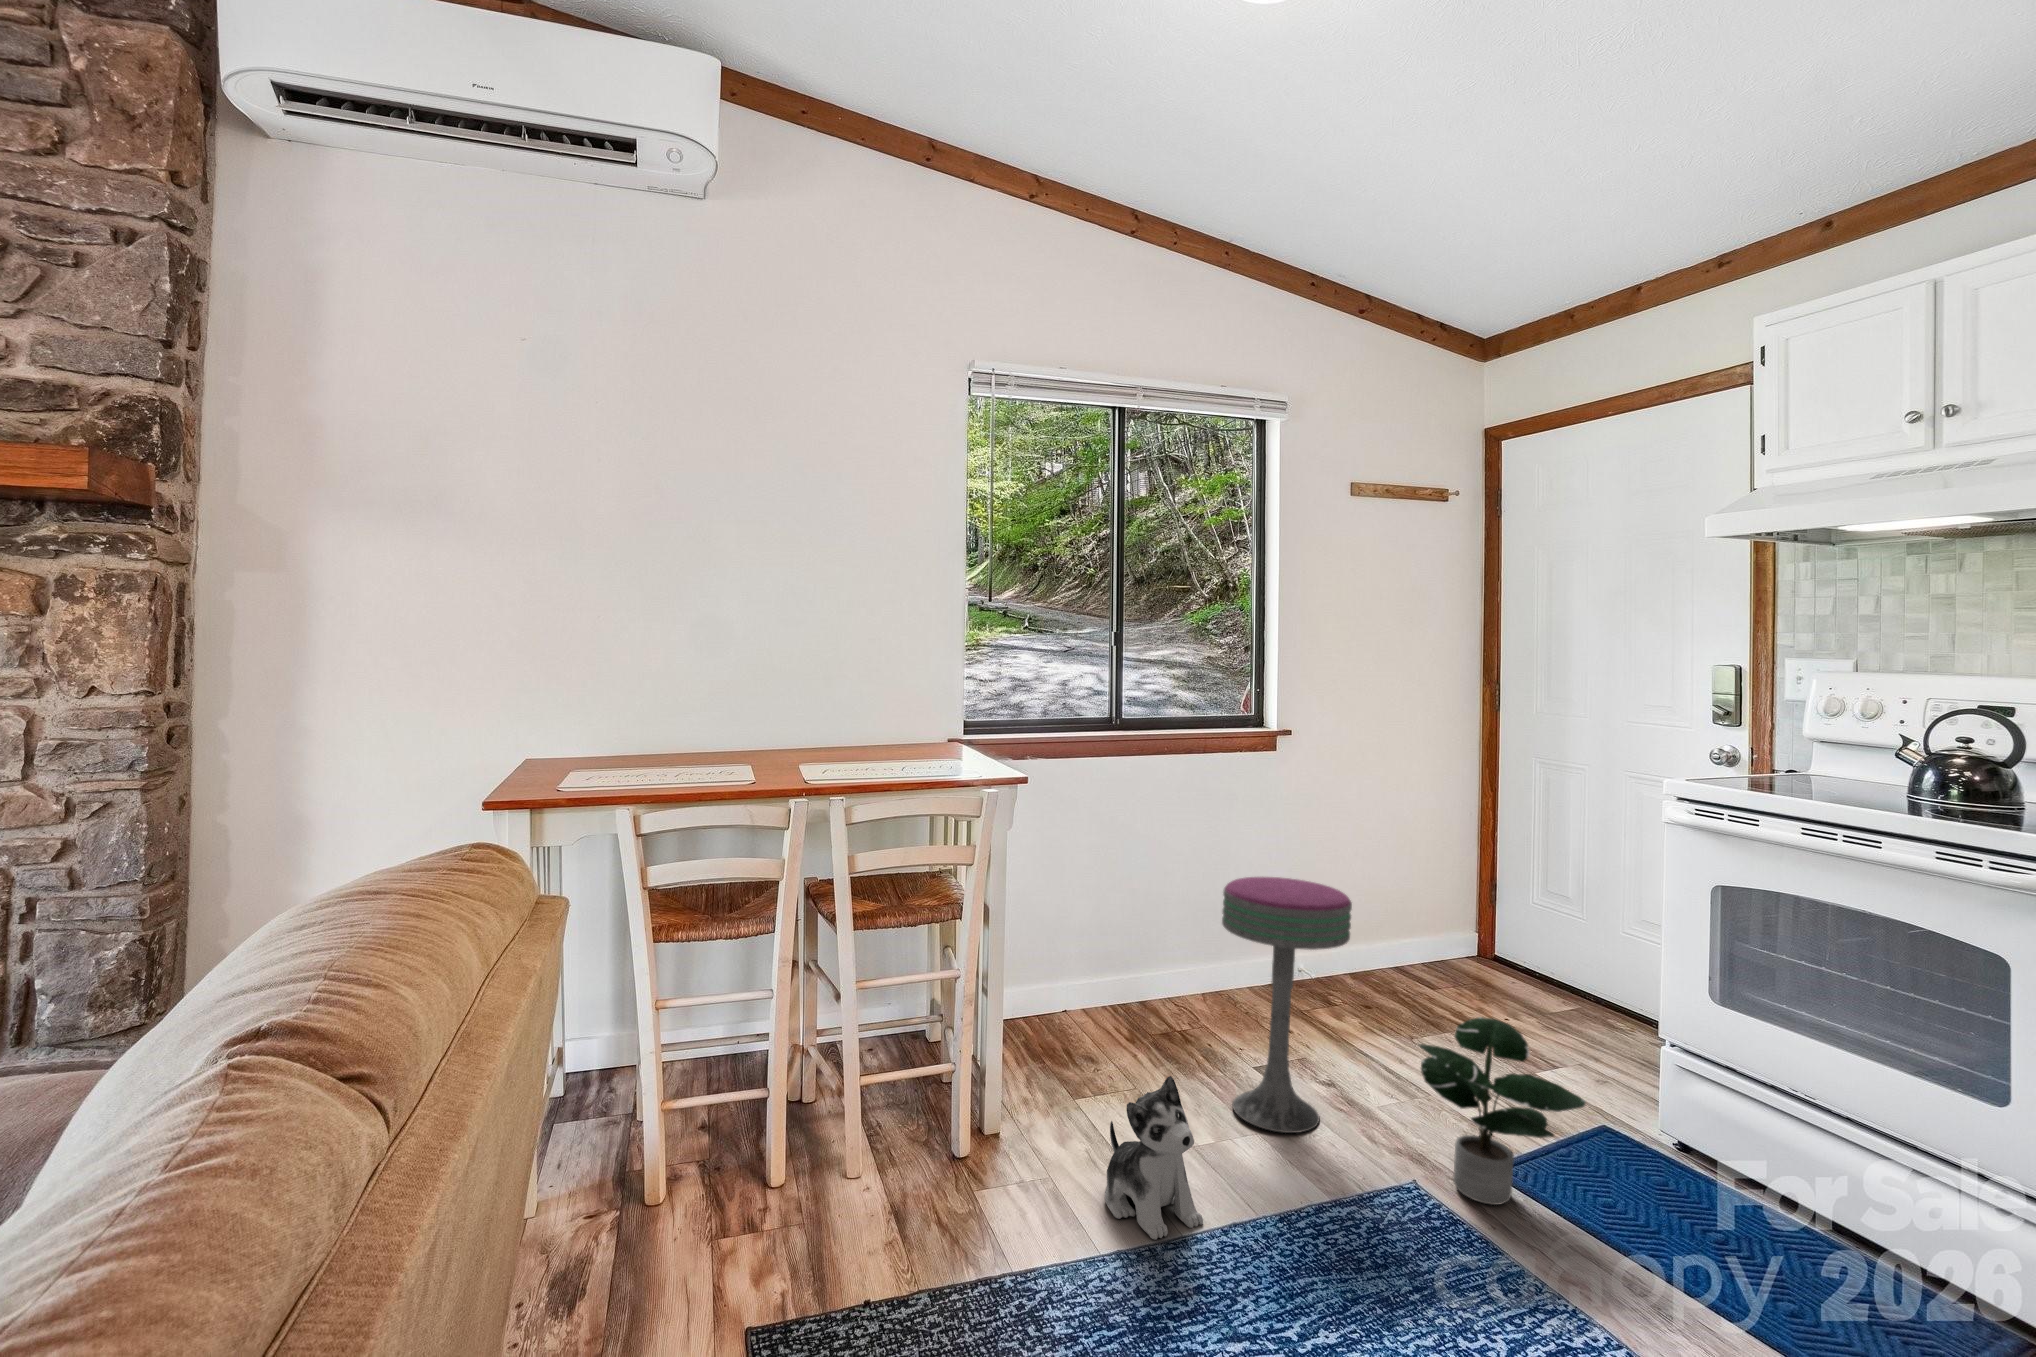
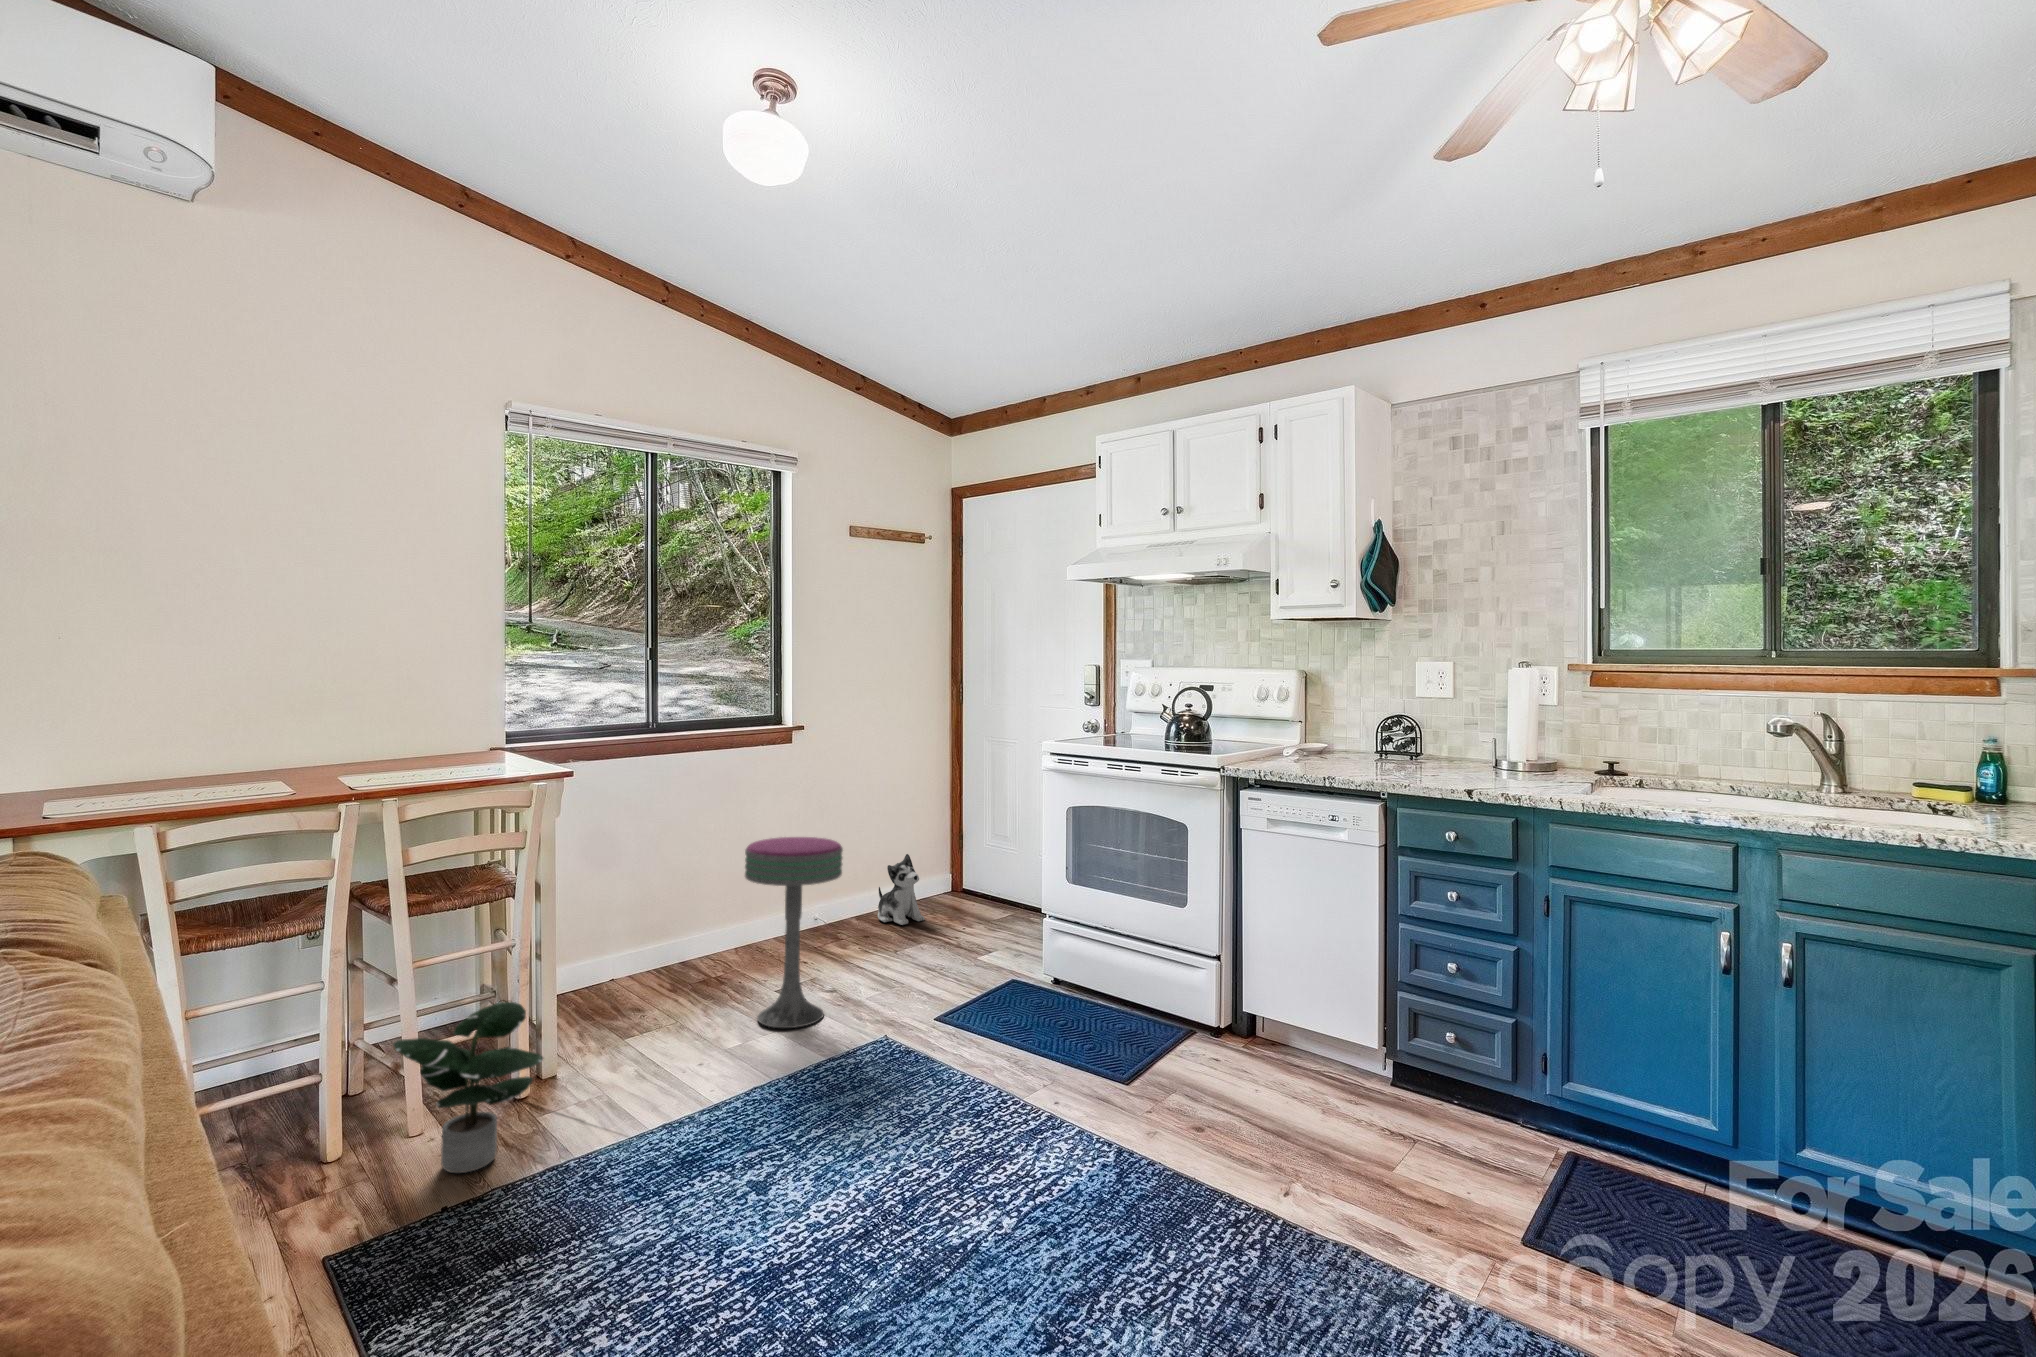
potted plant: present [1419,1017,1586,1205] -> present [393,1001,543,1173]
plush toy: present [1105,1076,1203,1240] -> present [878,854,924,925]

